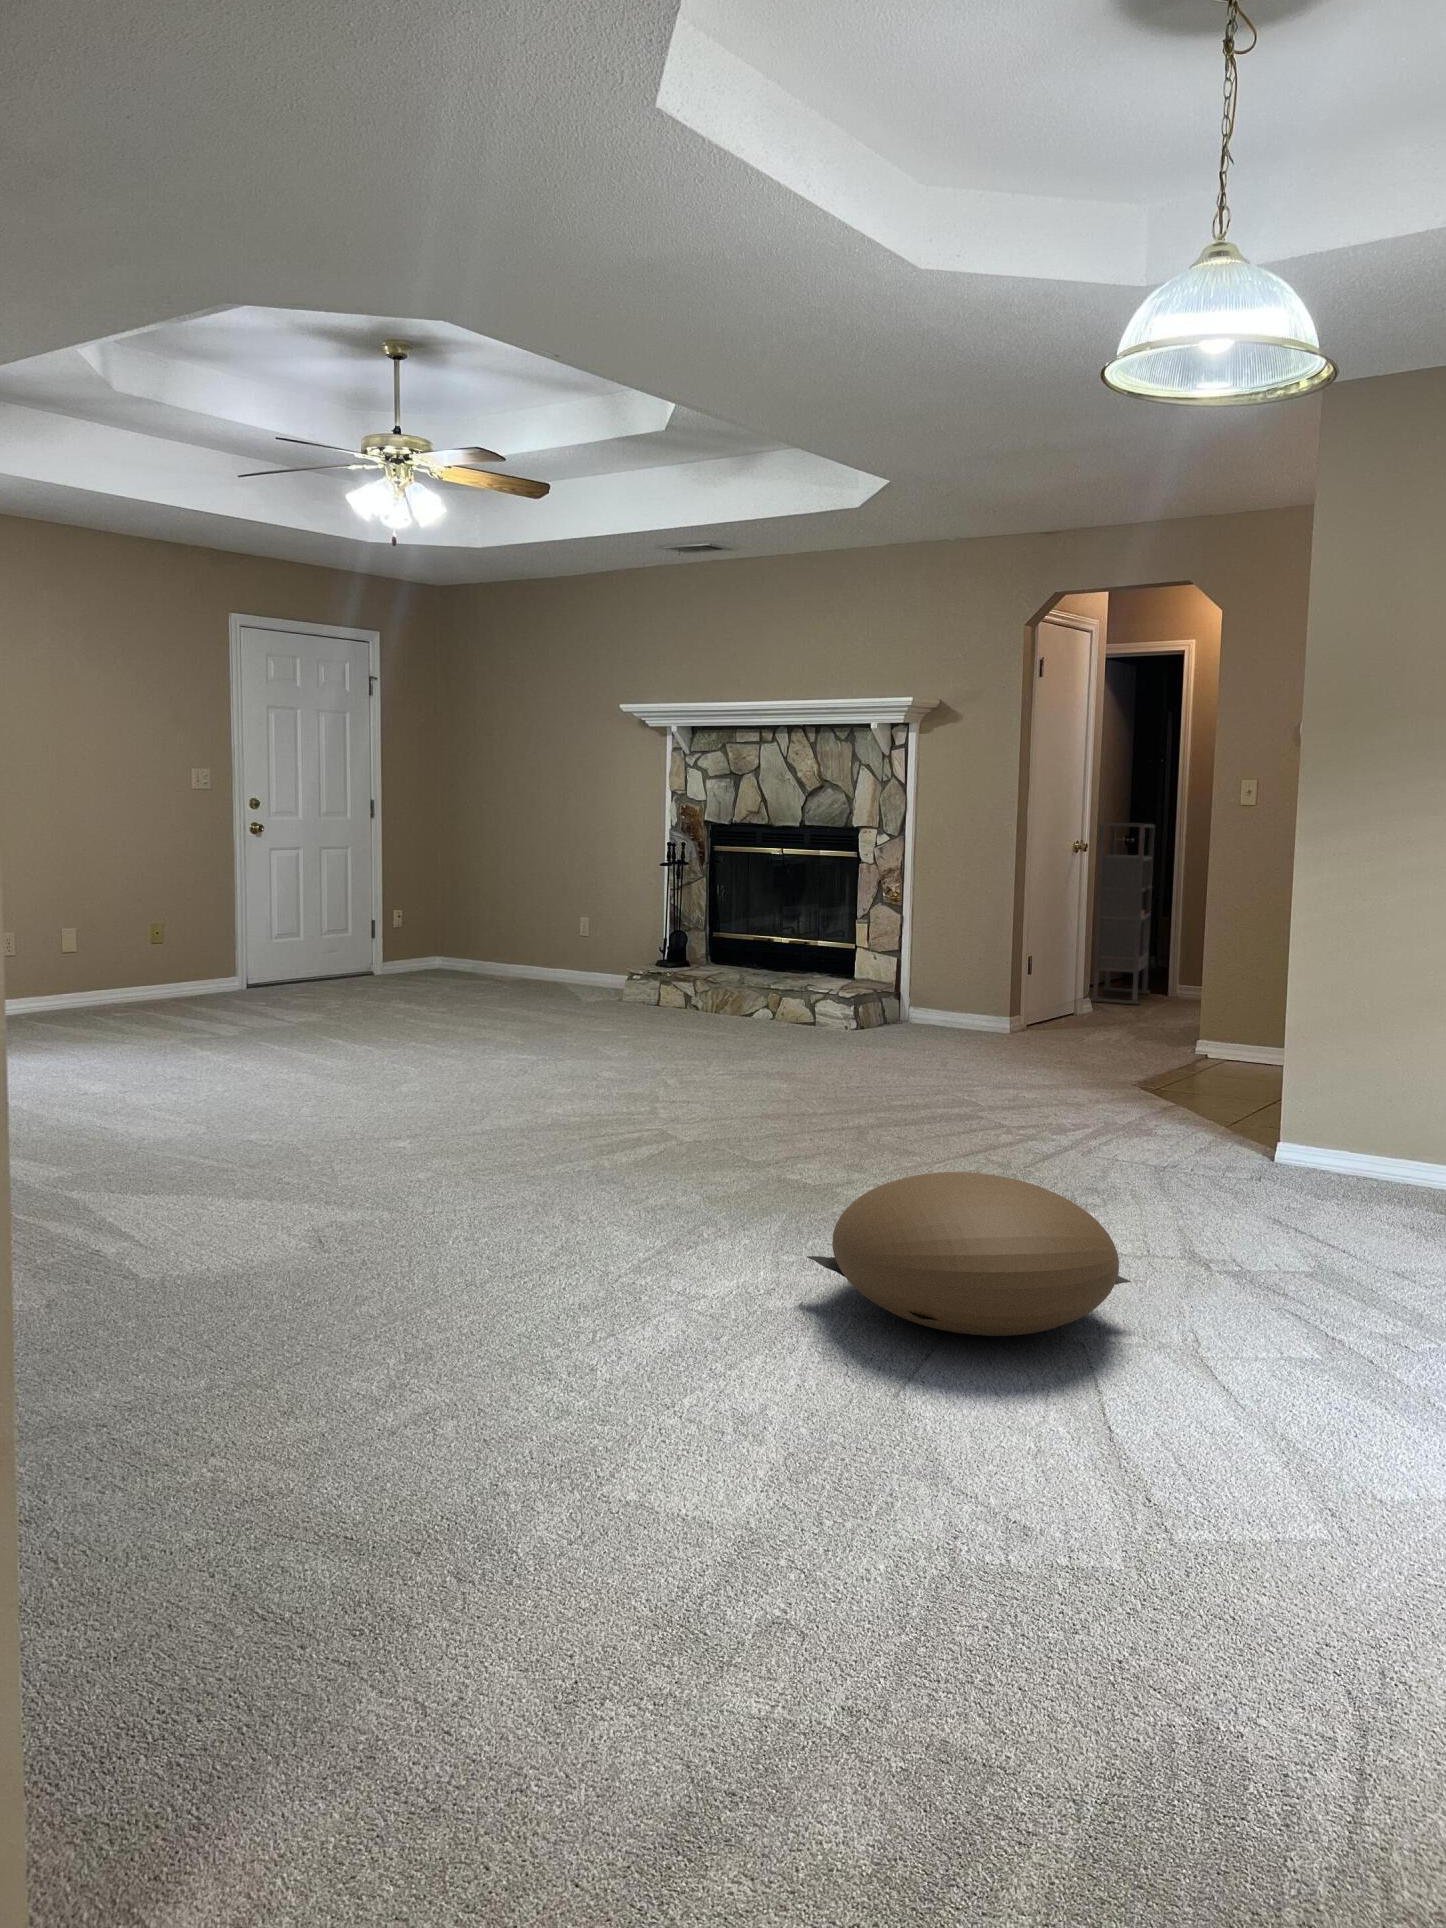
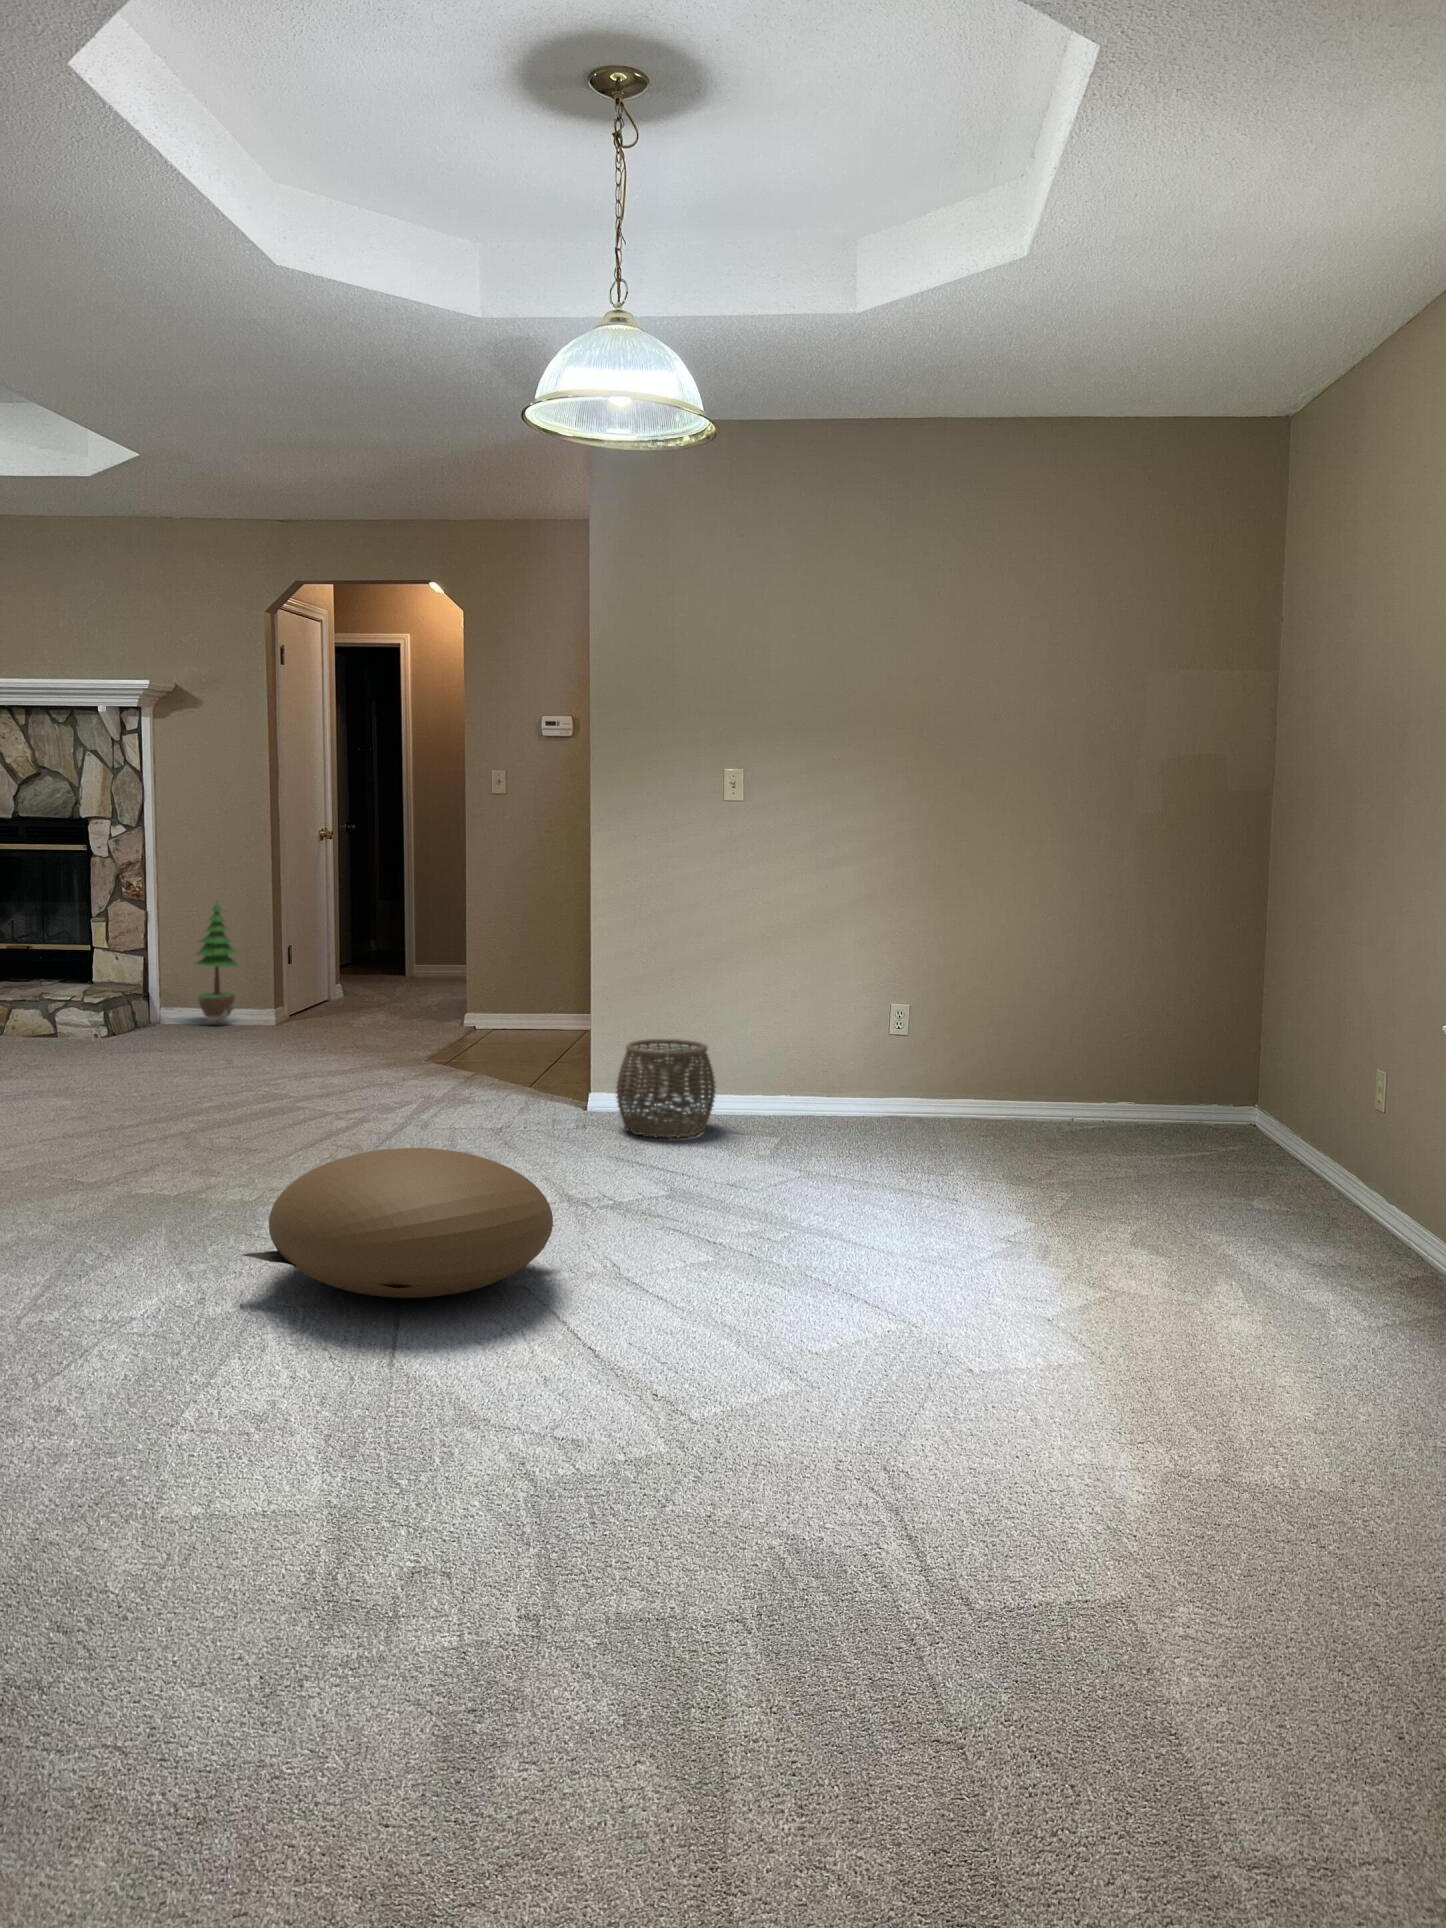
bookshelf: present [1091,823,1155,1005] -> none [337,814,387,991]
potted tree: none [936,906,980,1027] -> present [195,902,238,1024]
woven basket: none [1299,1084,1426,1203] -> present [616,1039,716,1138]

